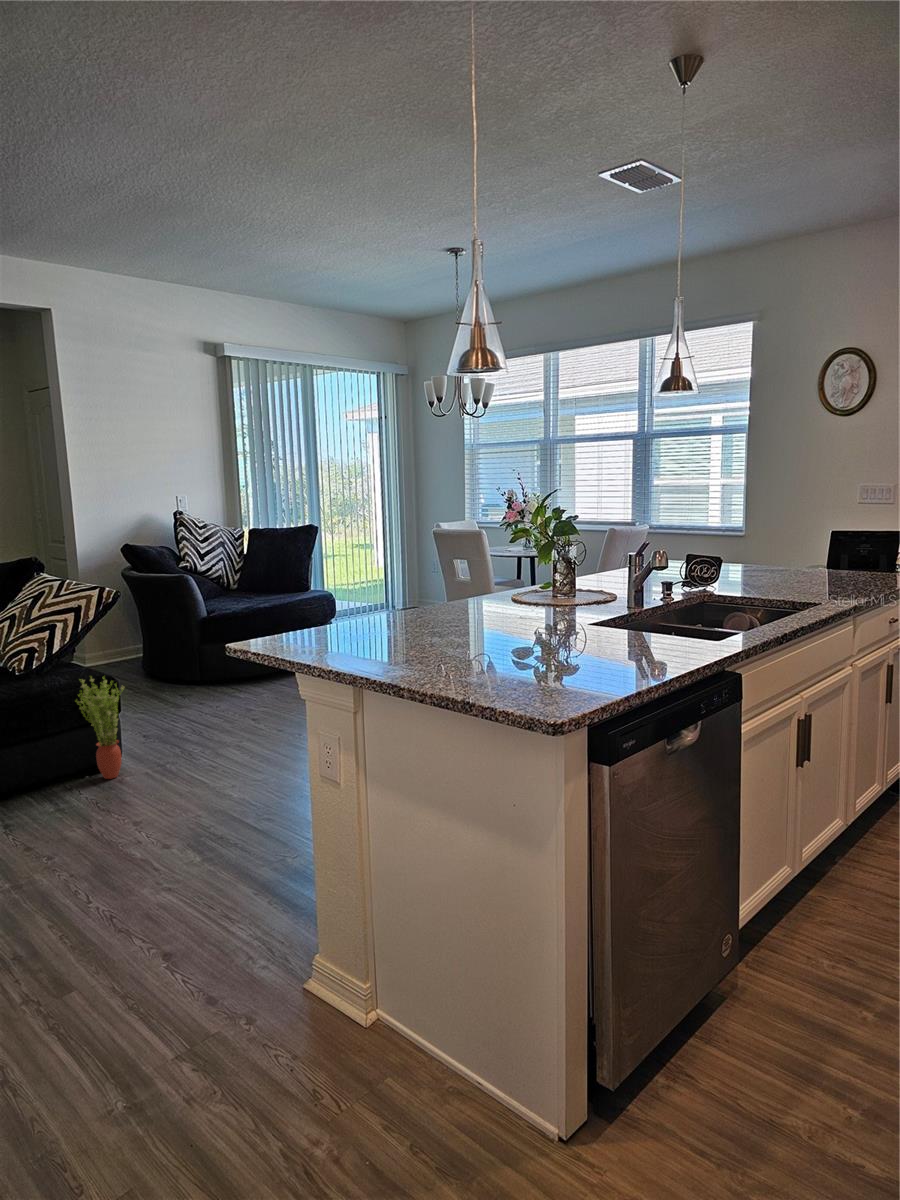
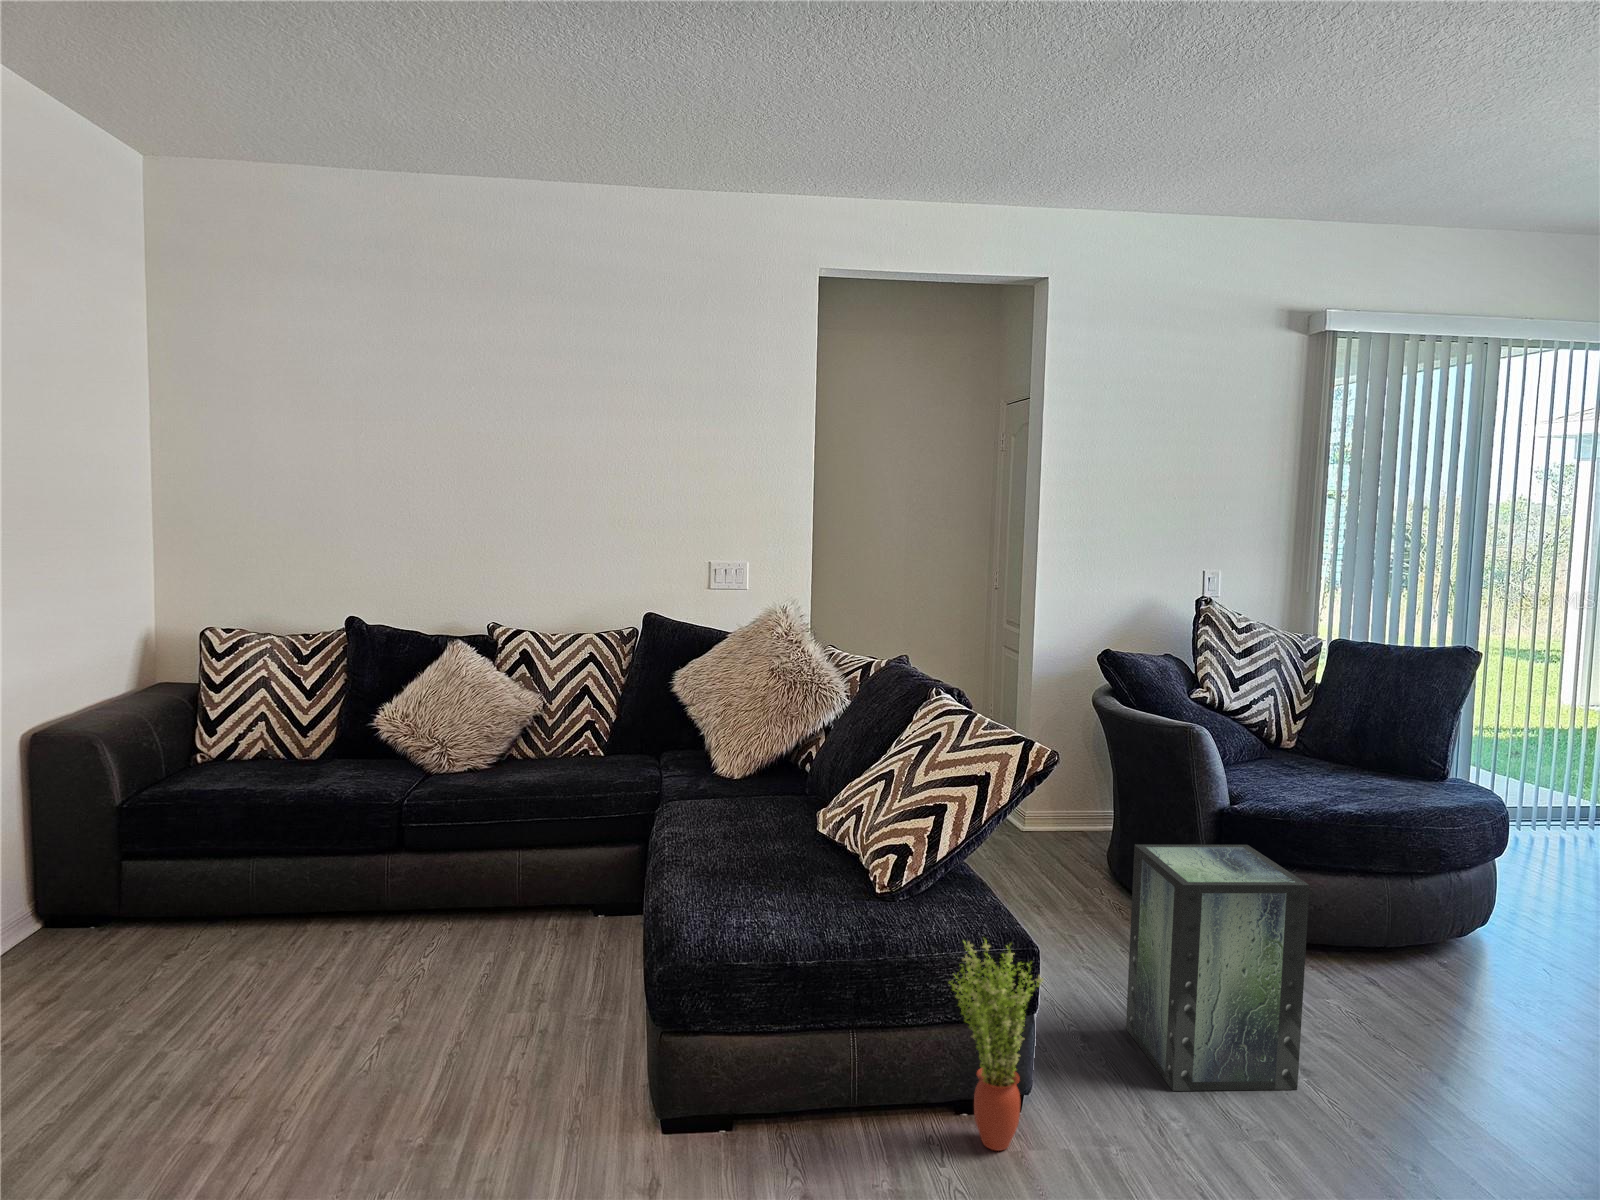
storage box: none [159,622,250,740] -> present [1126,844,1310,1091]

